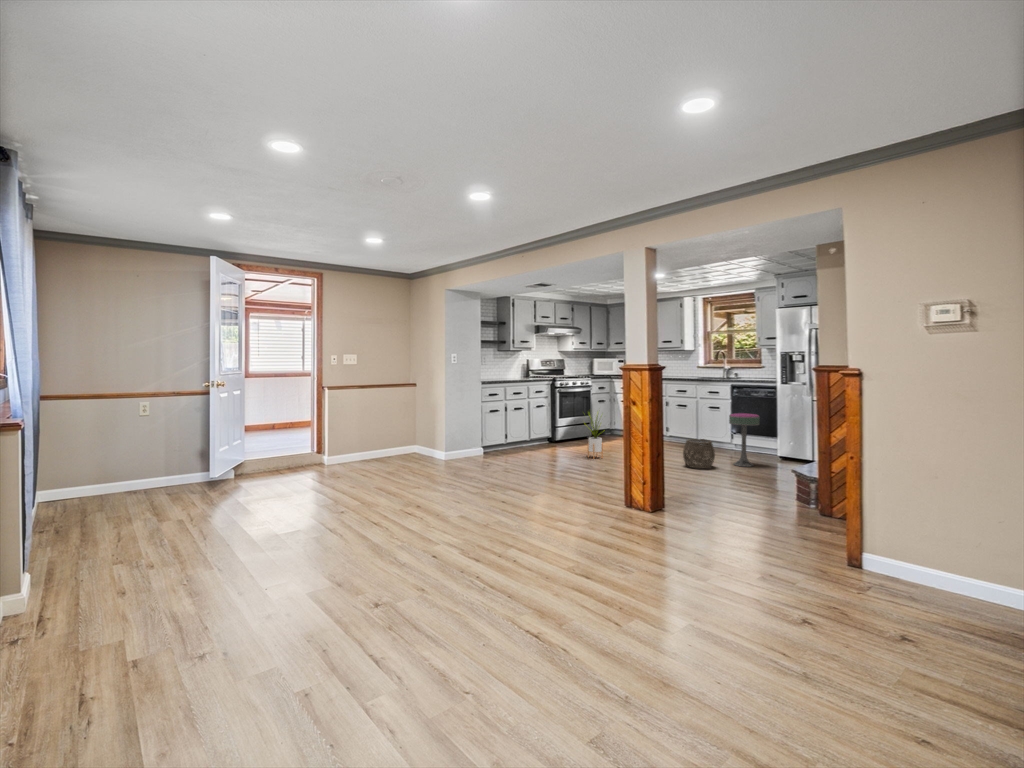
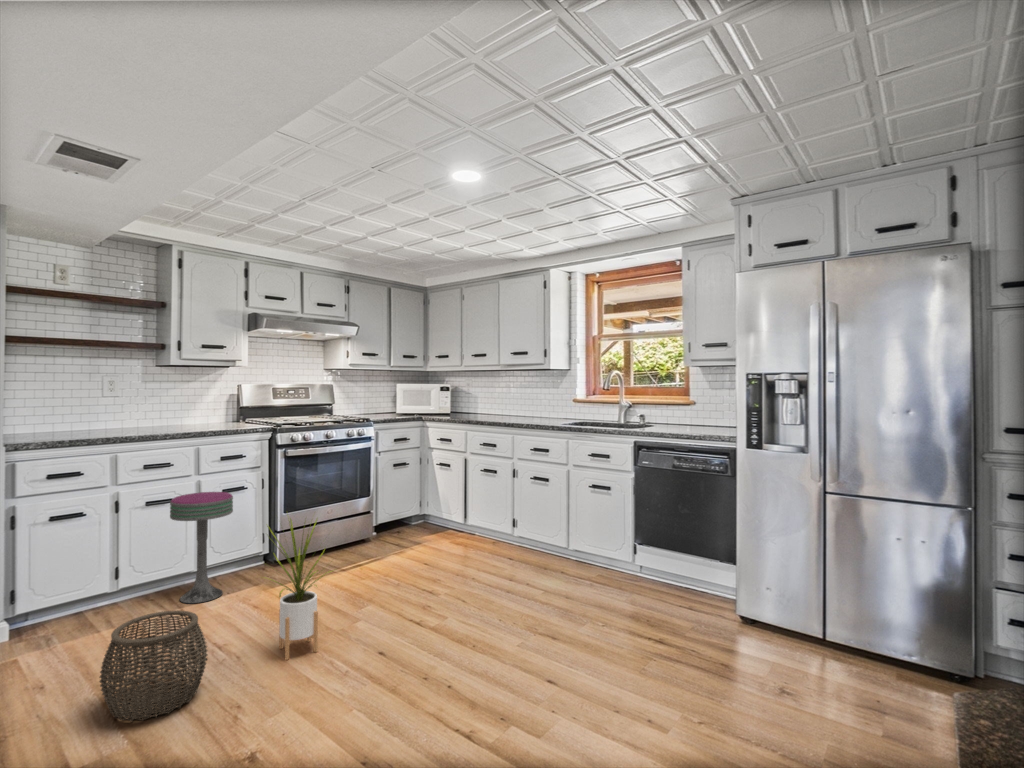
bar stool: present [729,413,759,467] -> present [170,492,233,603]
woven basket: present [683,439,715,469] -> present [100,610,208,721]

